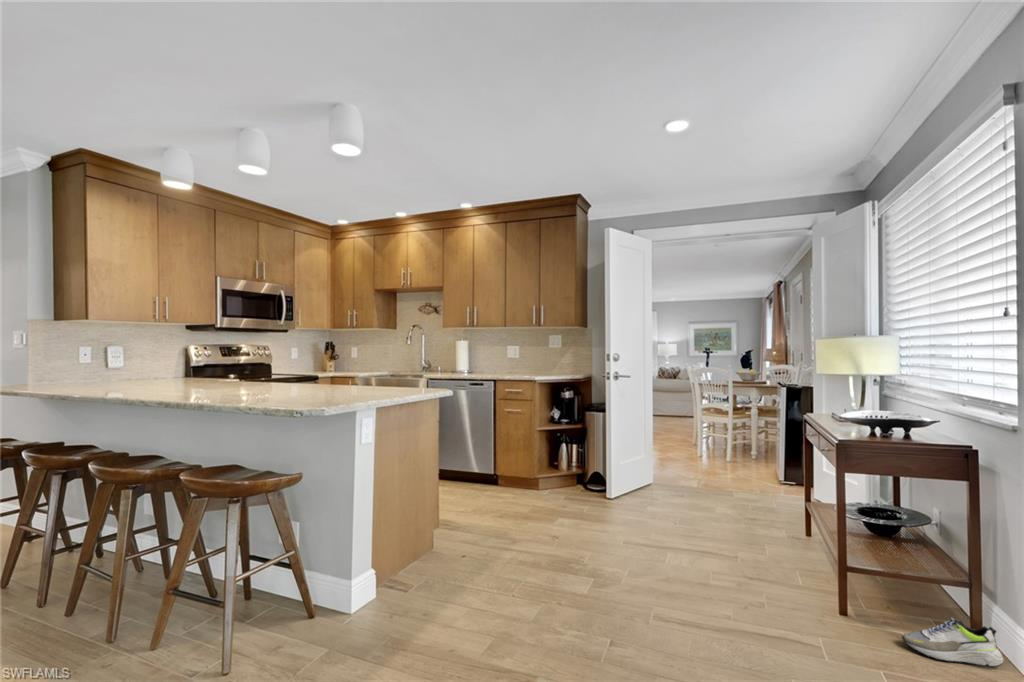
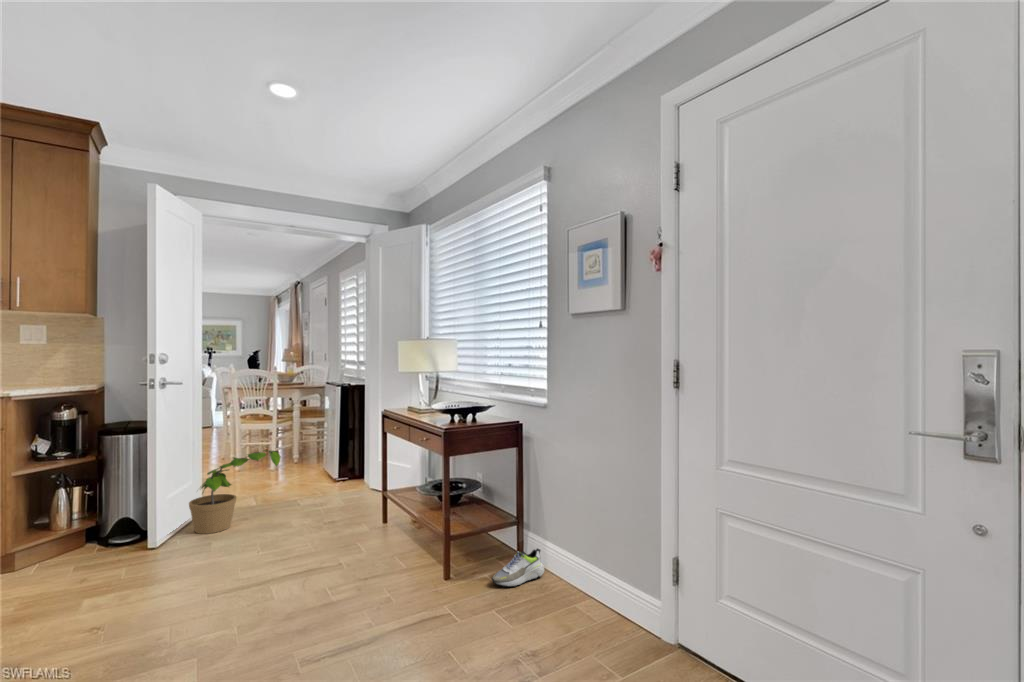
potted plant: none [638,439,707,502] -> present [189,450,281,534]

